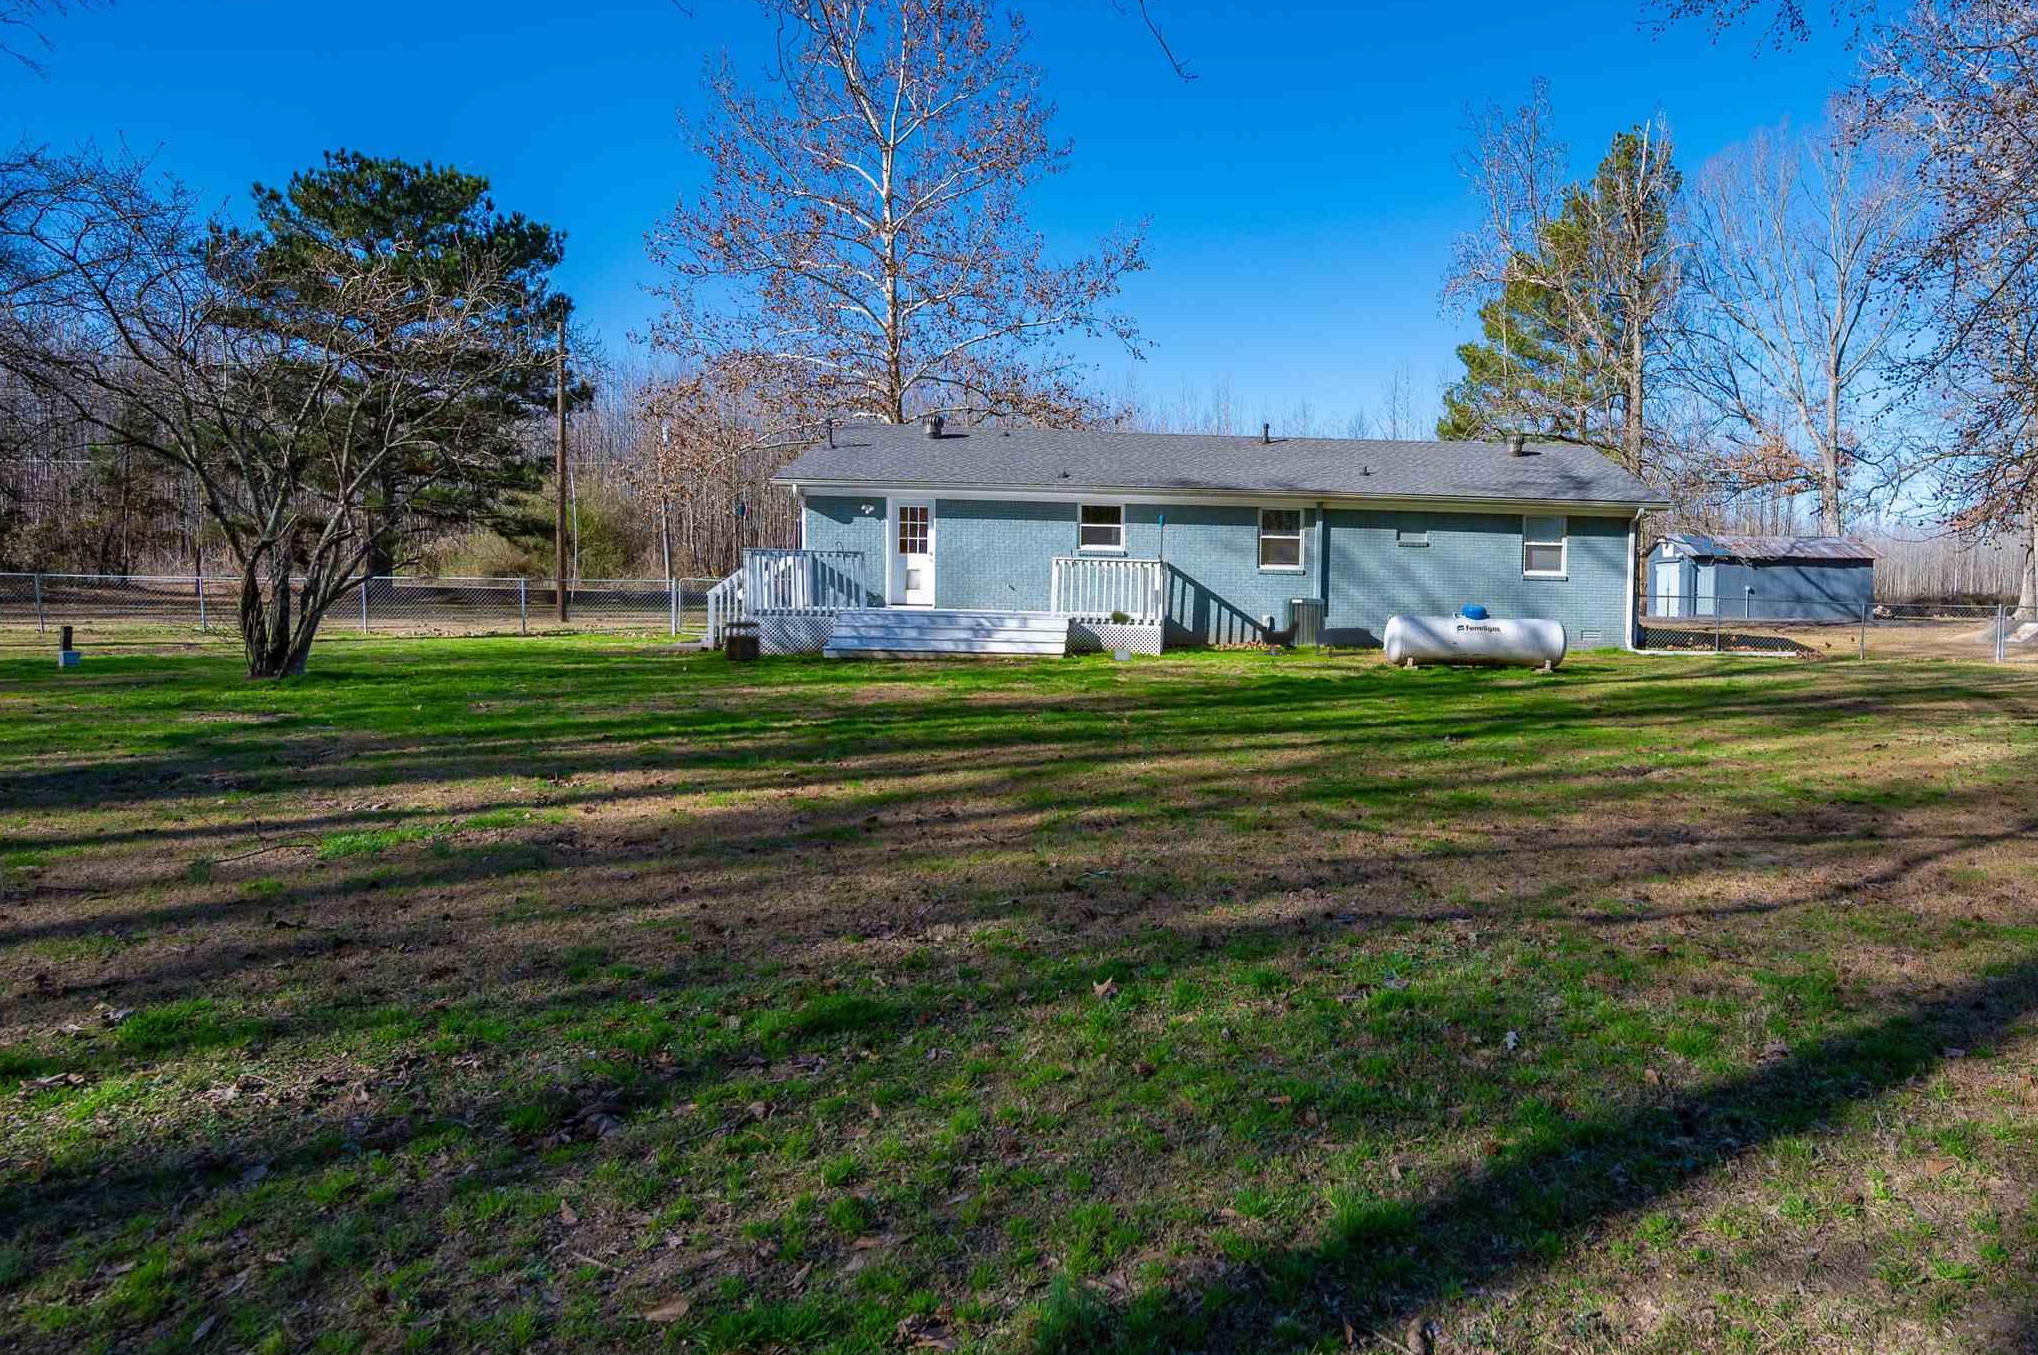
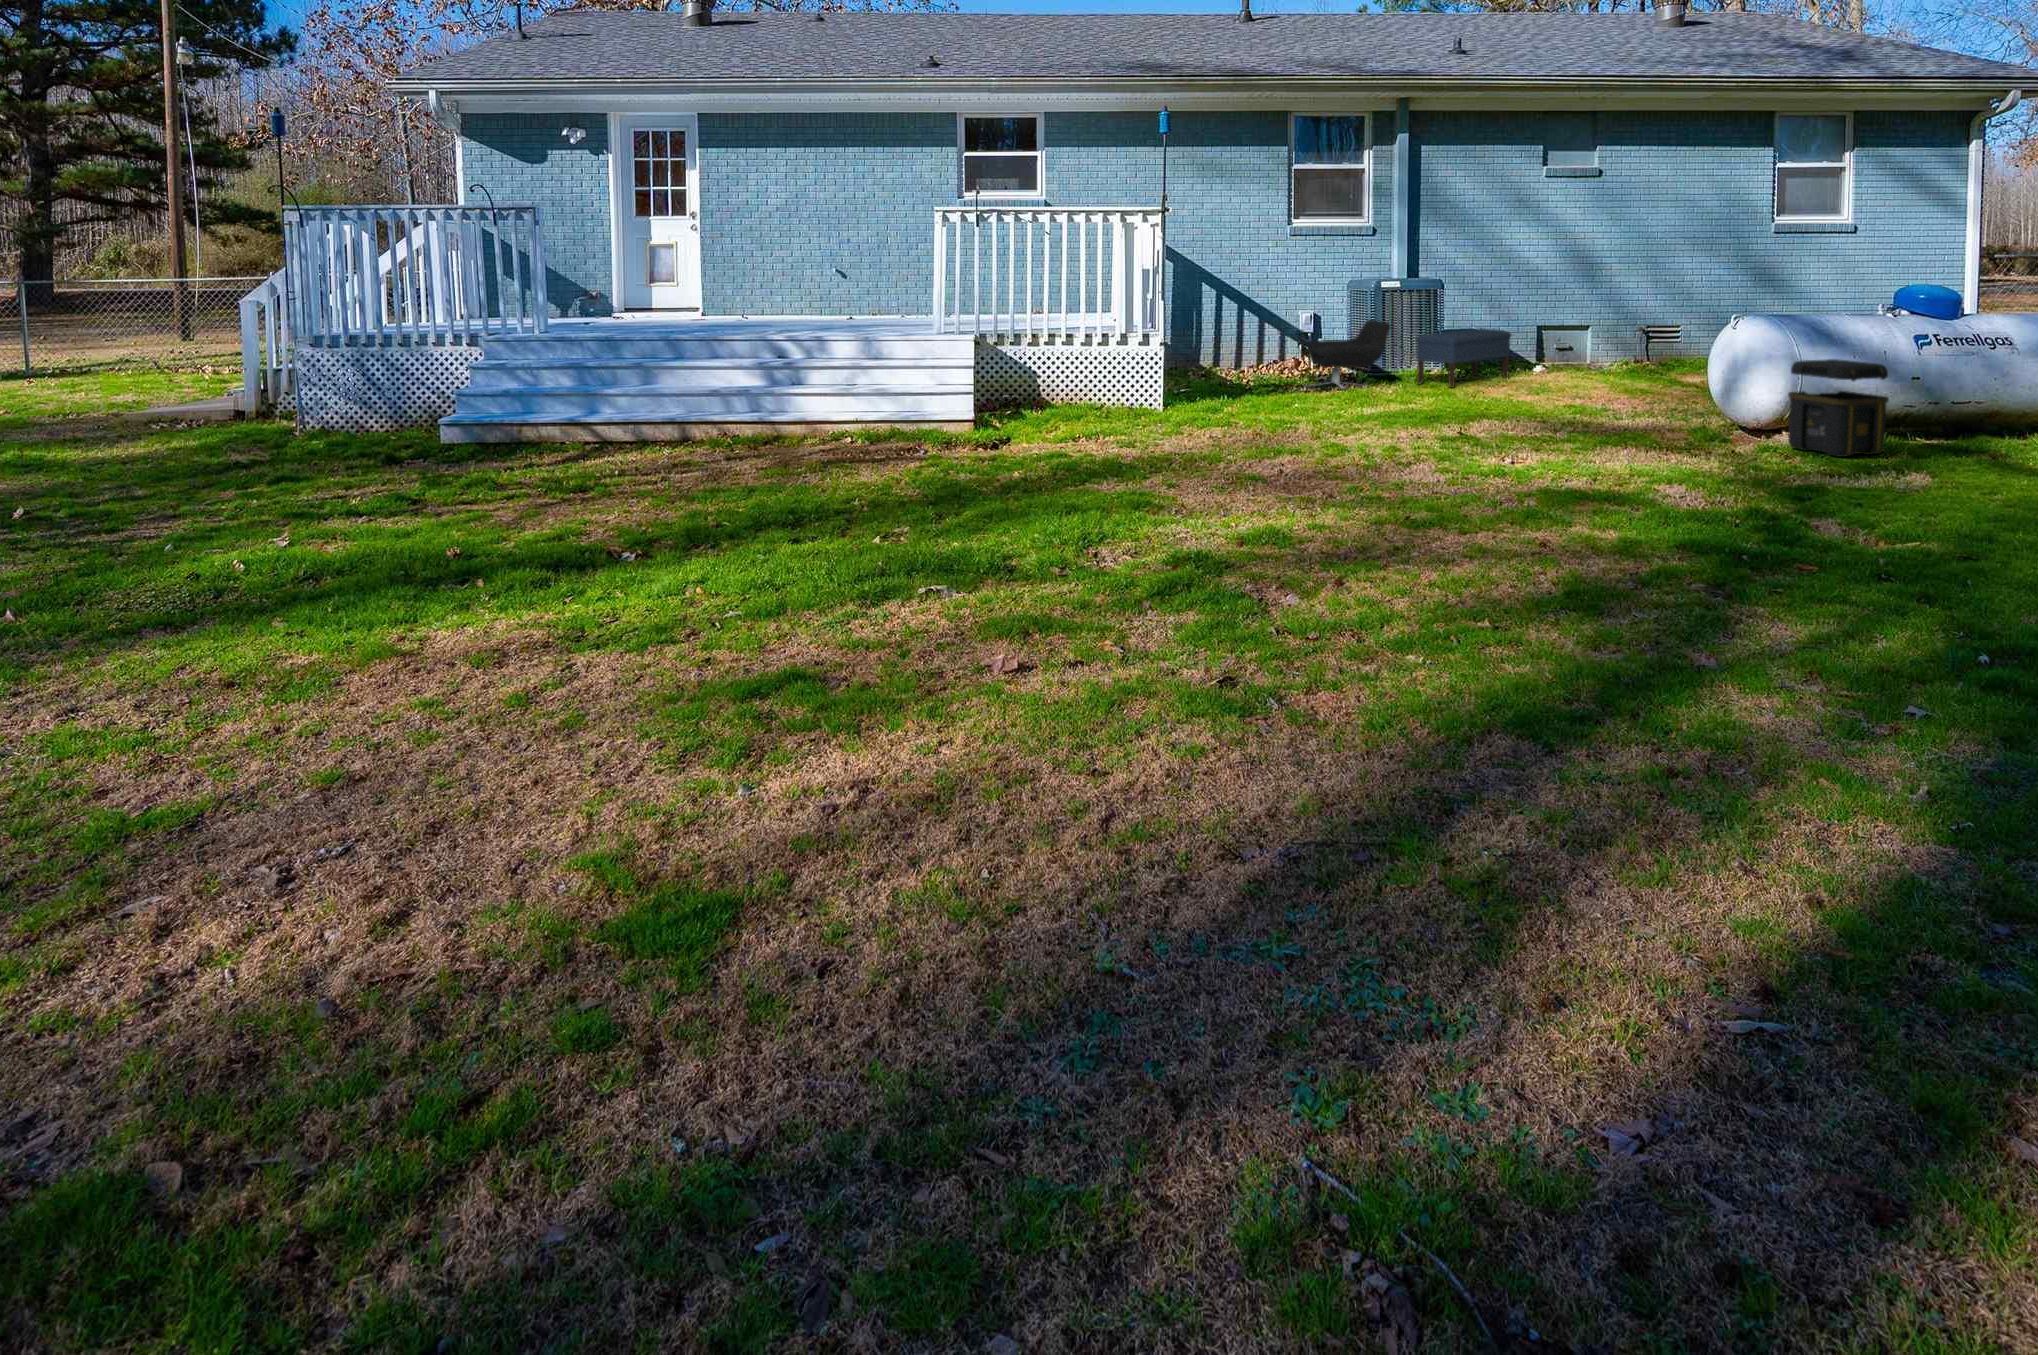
potted tree: present [1111,611,1131,661] -> none [1040,311,1083,412]
toolbox: present [725,621,760,660] -> present [1788,359,1889,457]

